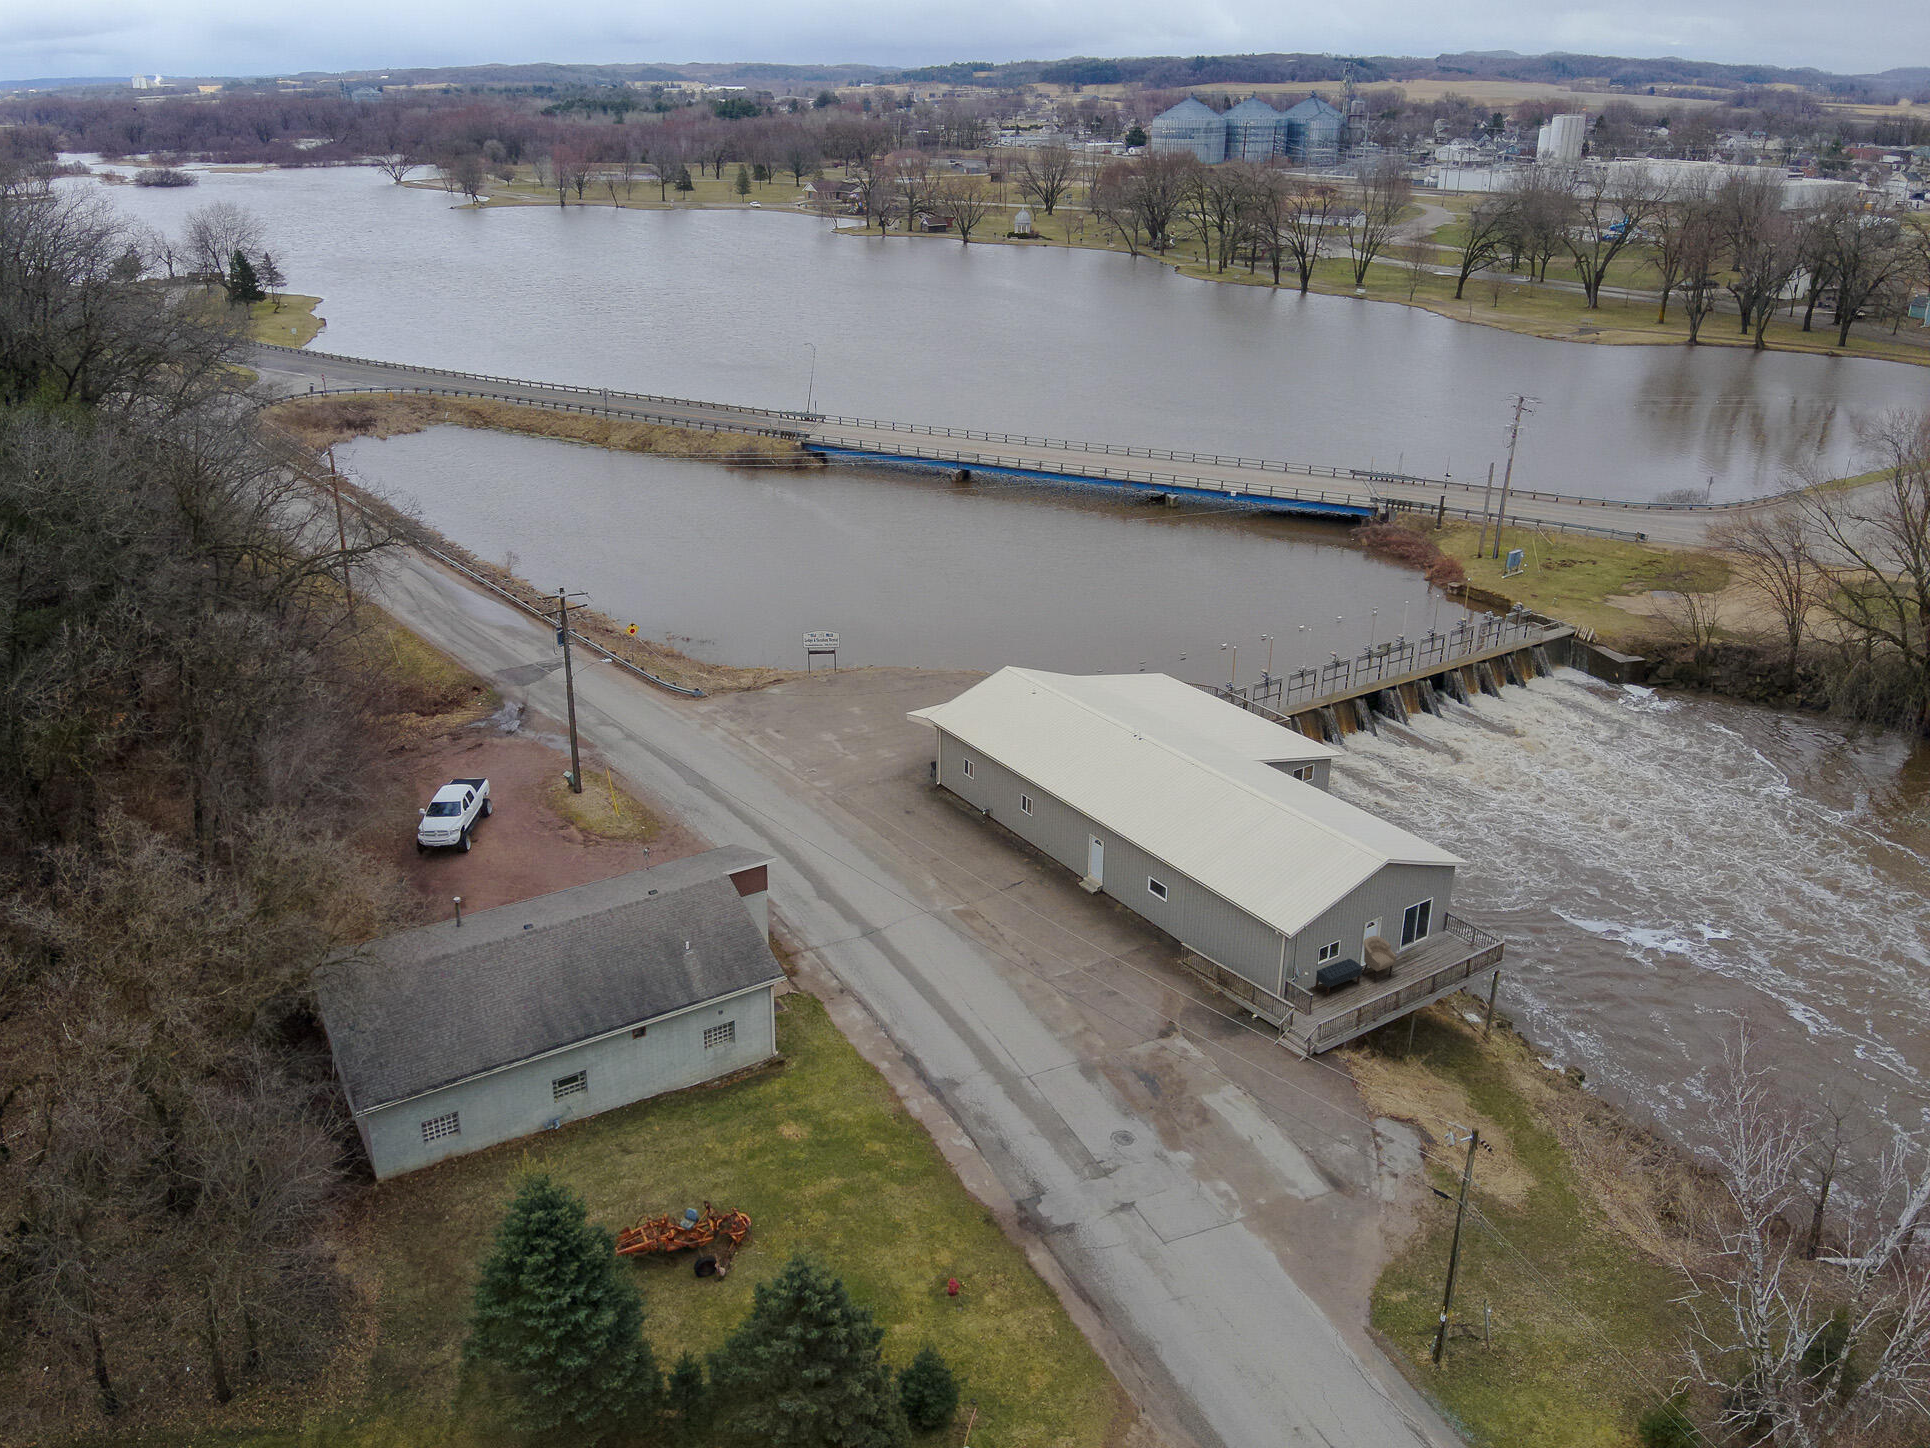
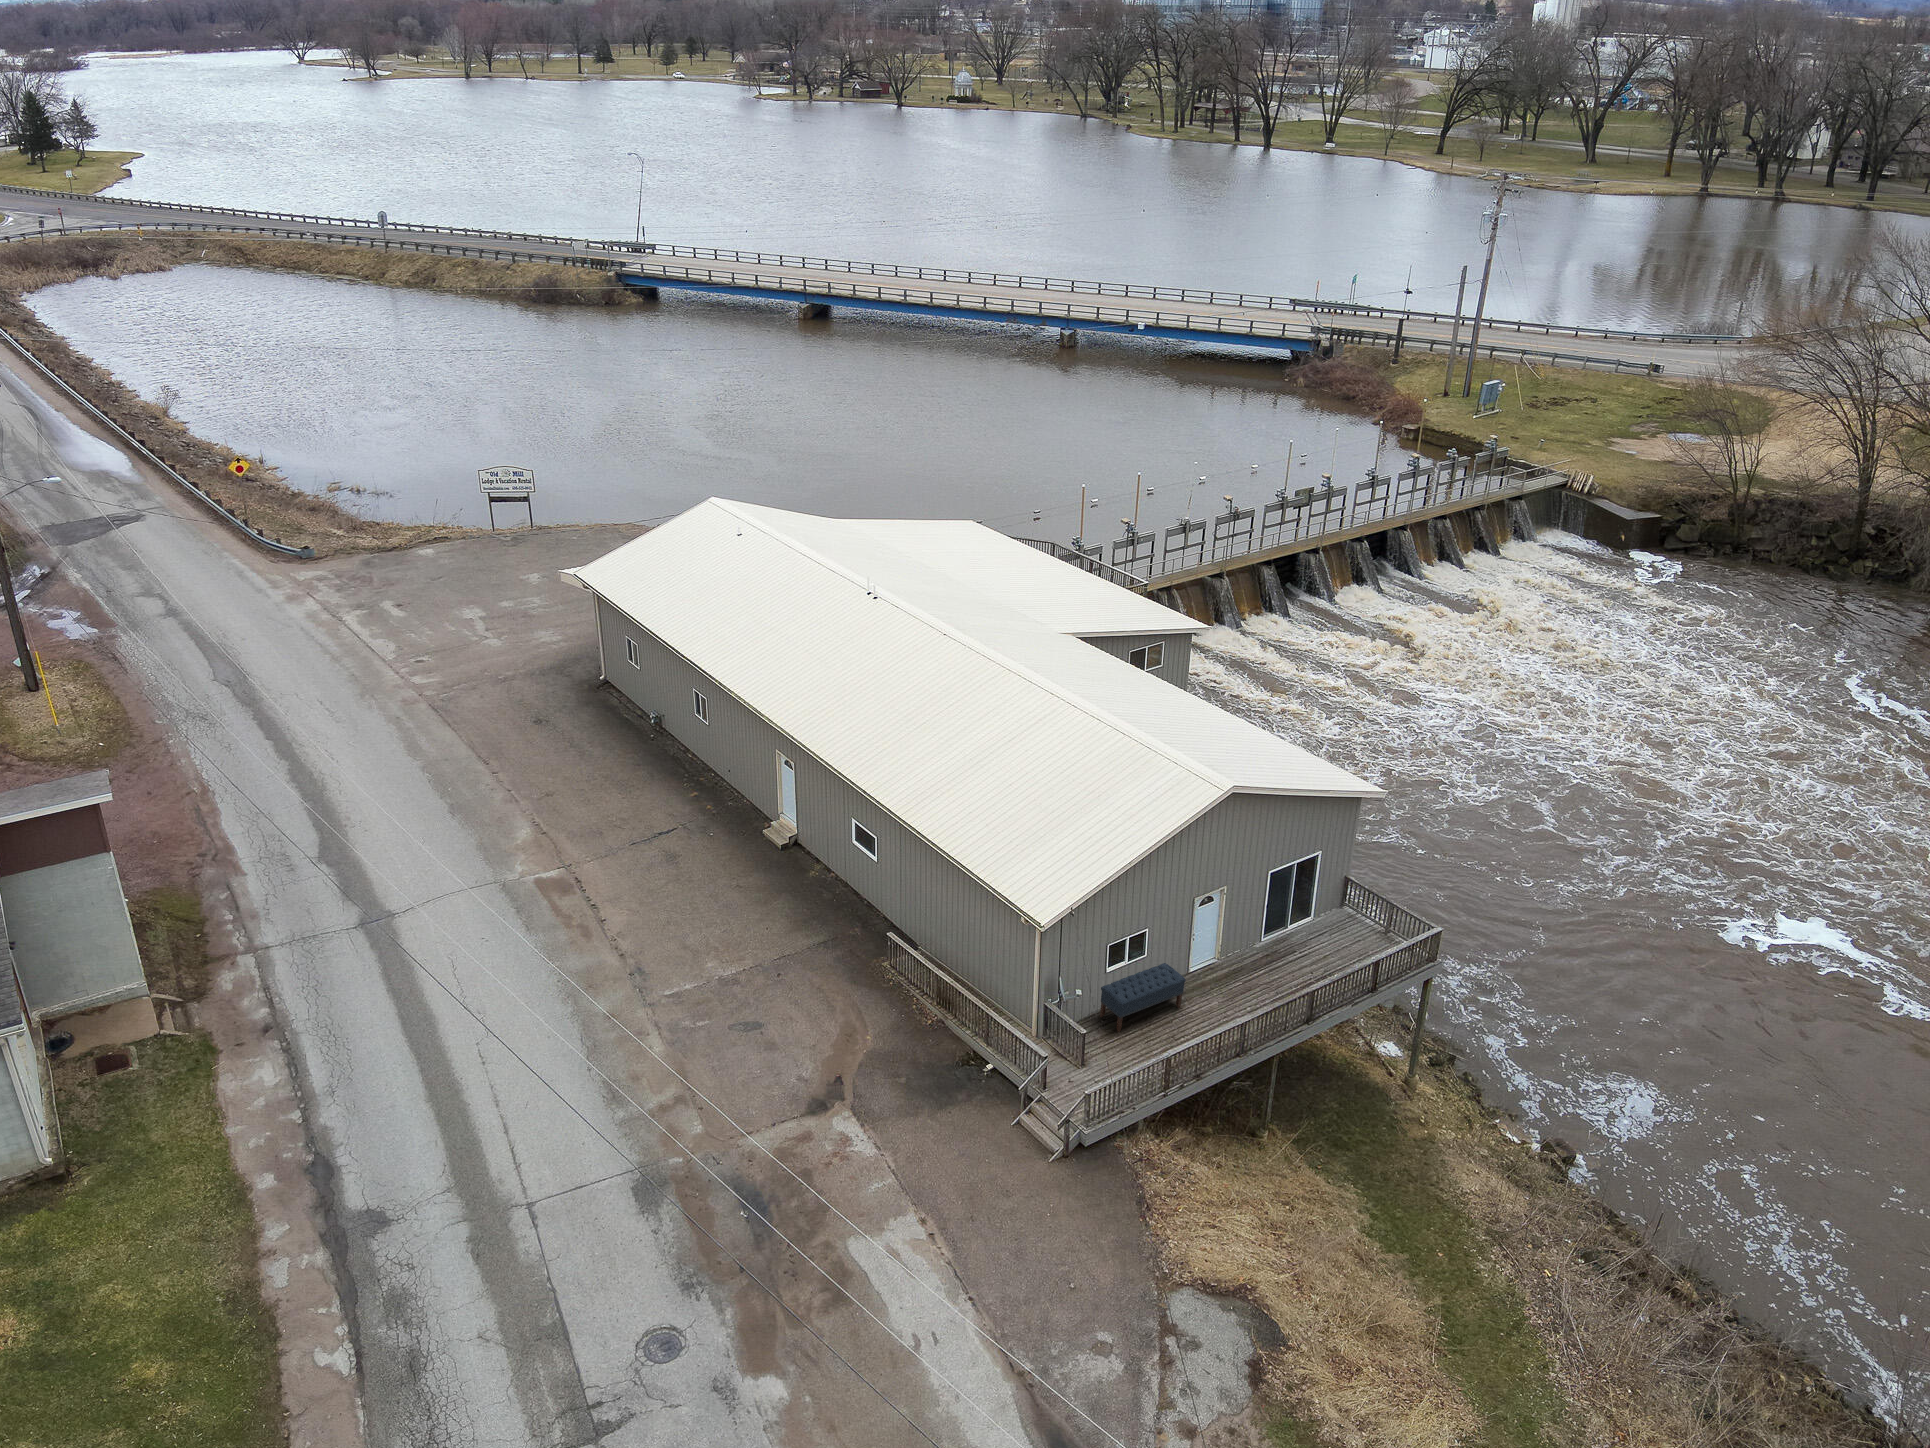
chair: present [1361,936,1396,983] -> none [1187,922,1247,1006]

